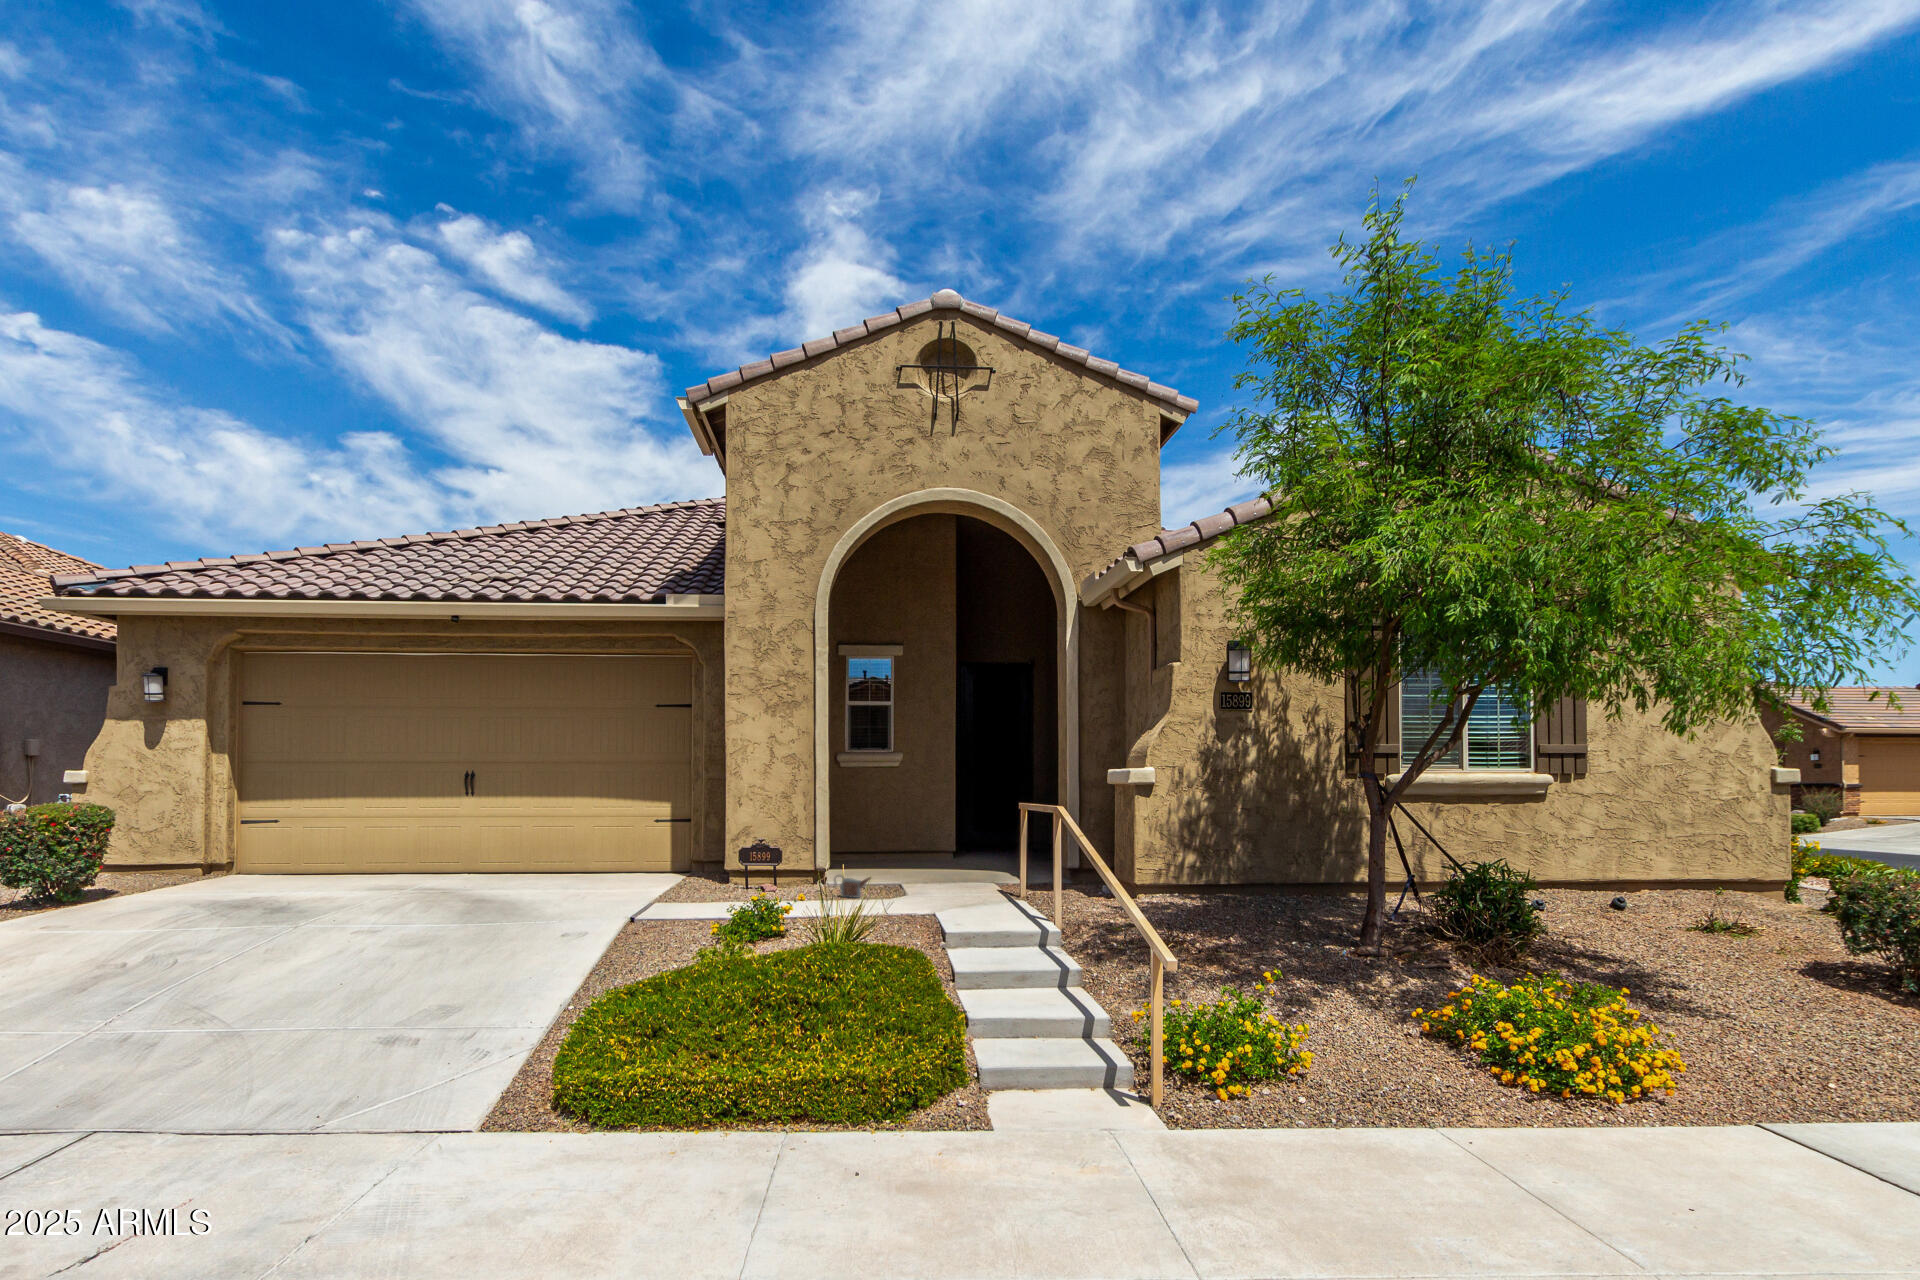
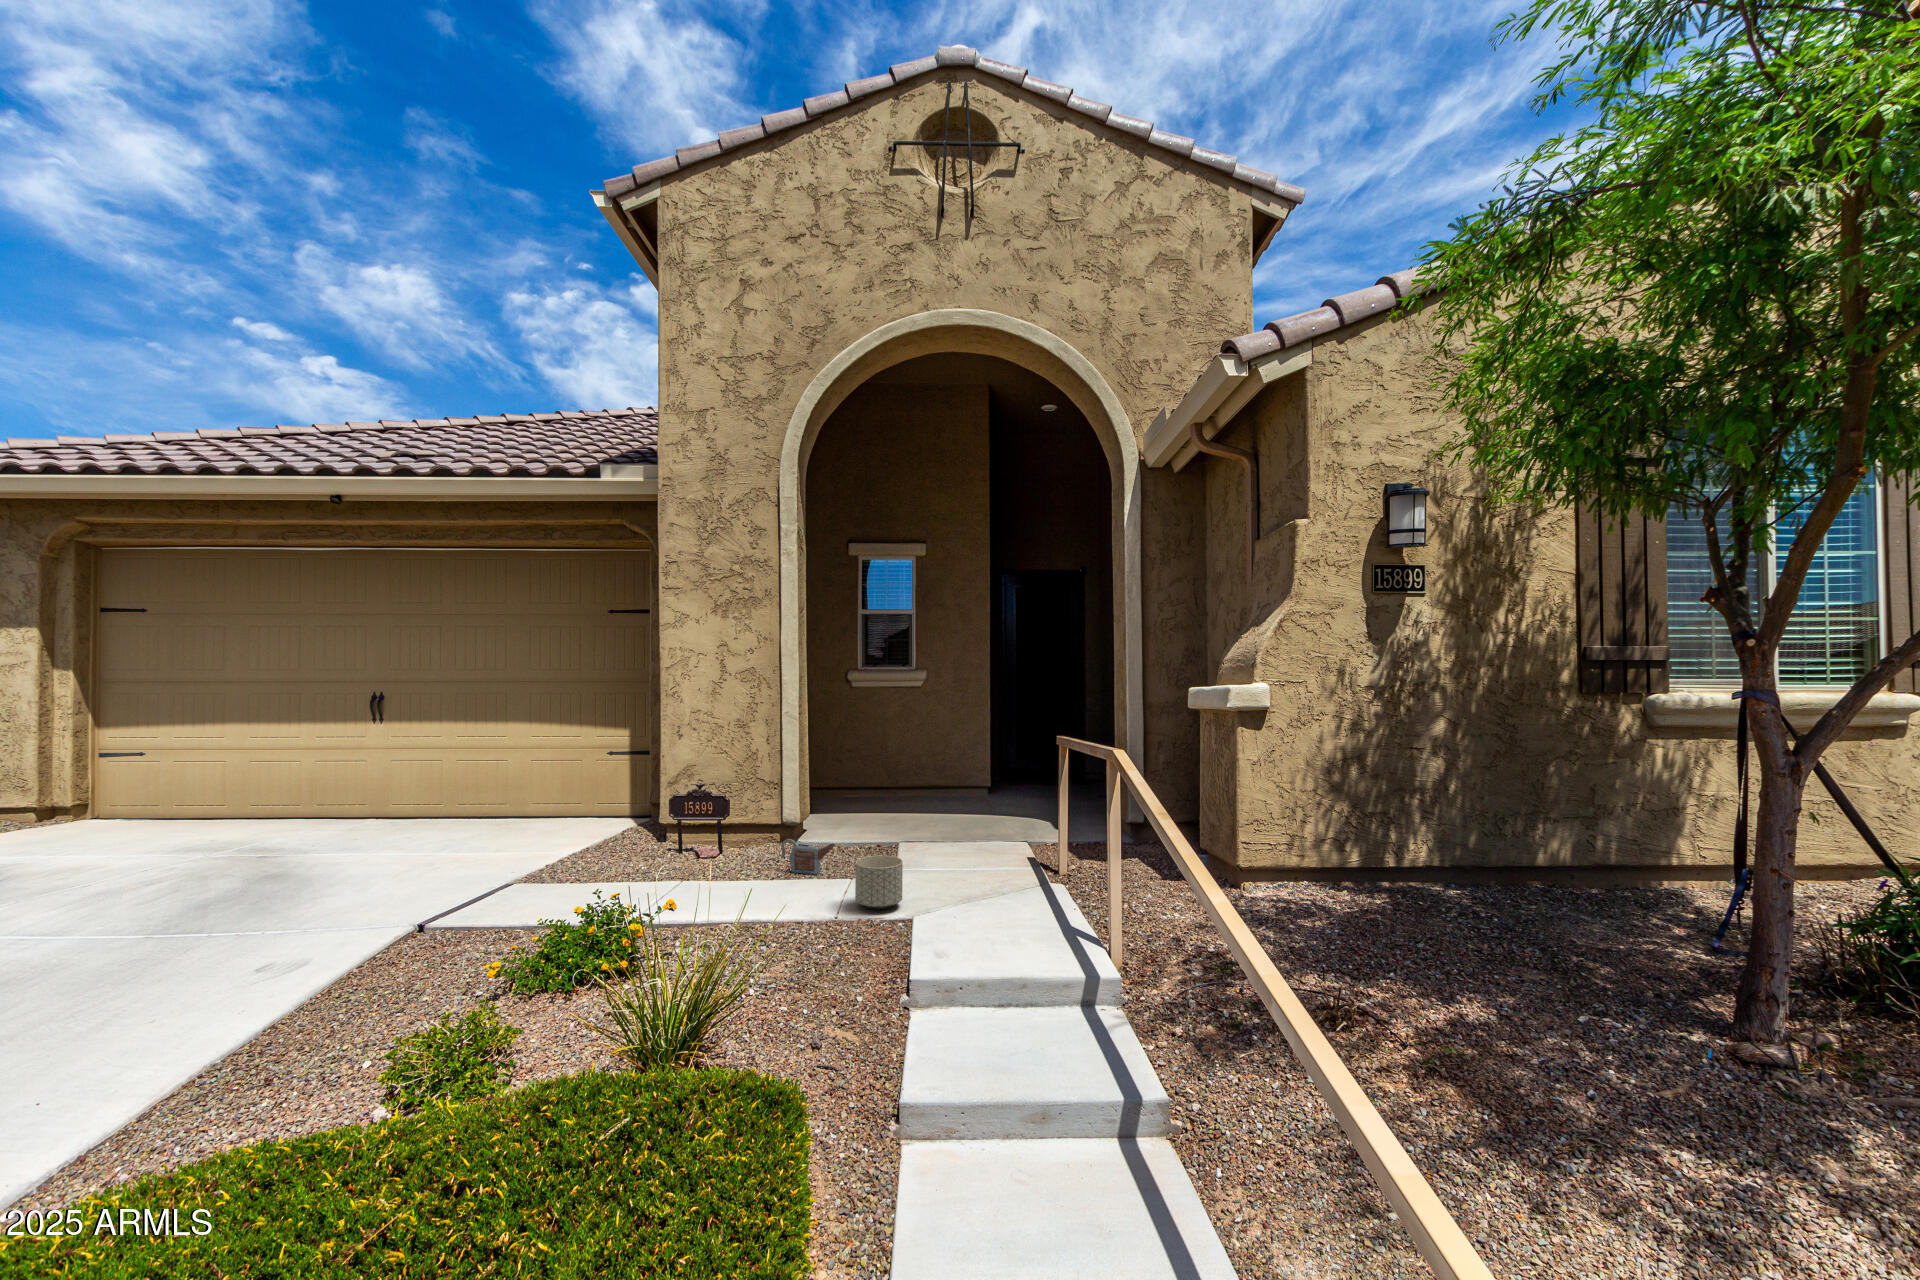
planter: none [894,882,923,914] -> present [855,855,903,910]

